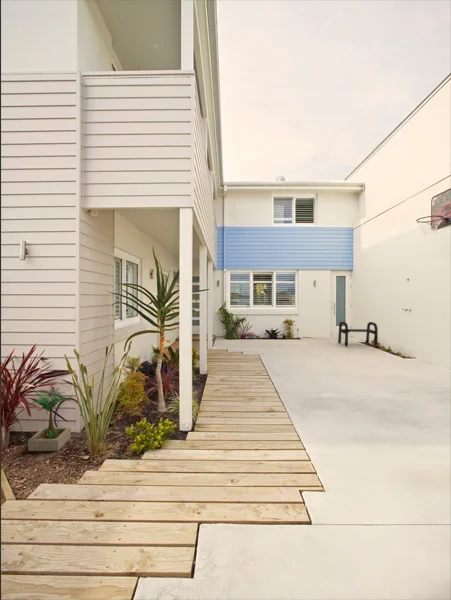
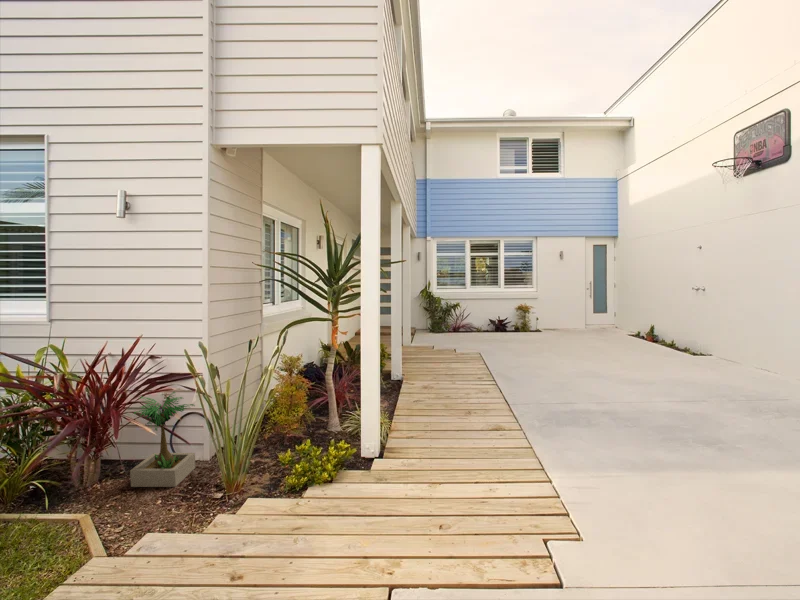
bench: present [338,322,378,347] -> none [606,302,669,341]

